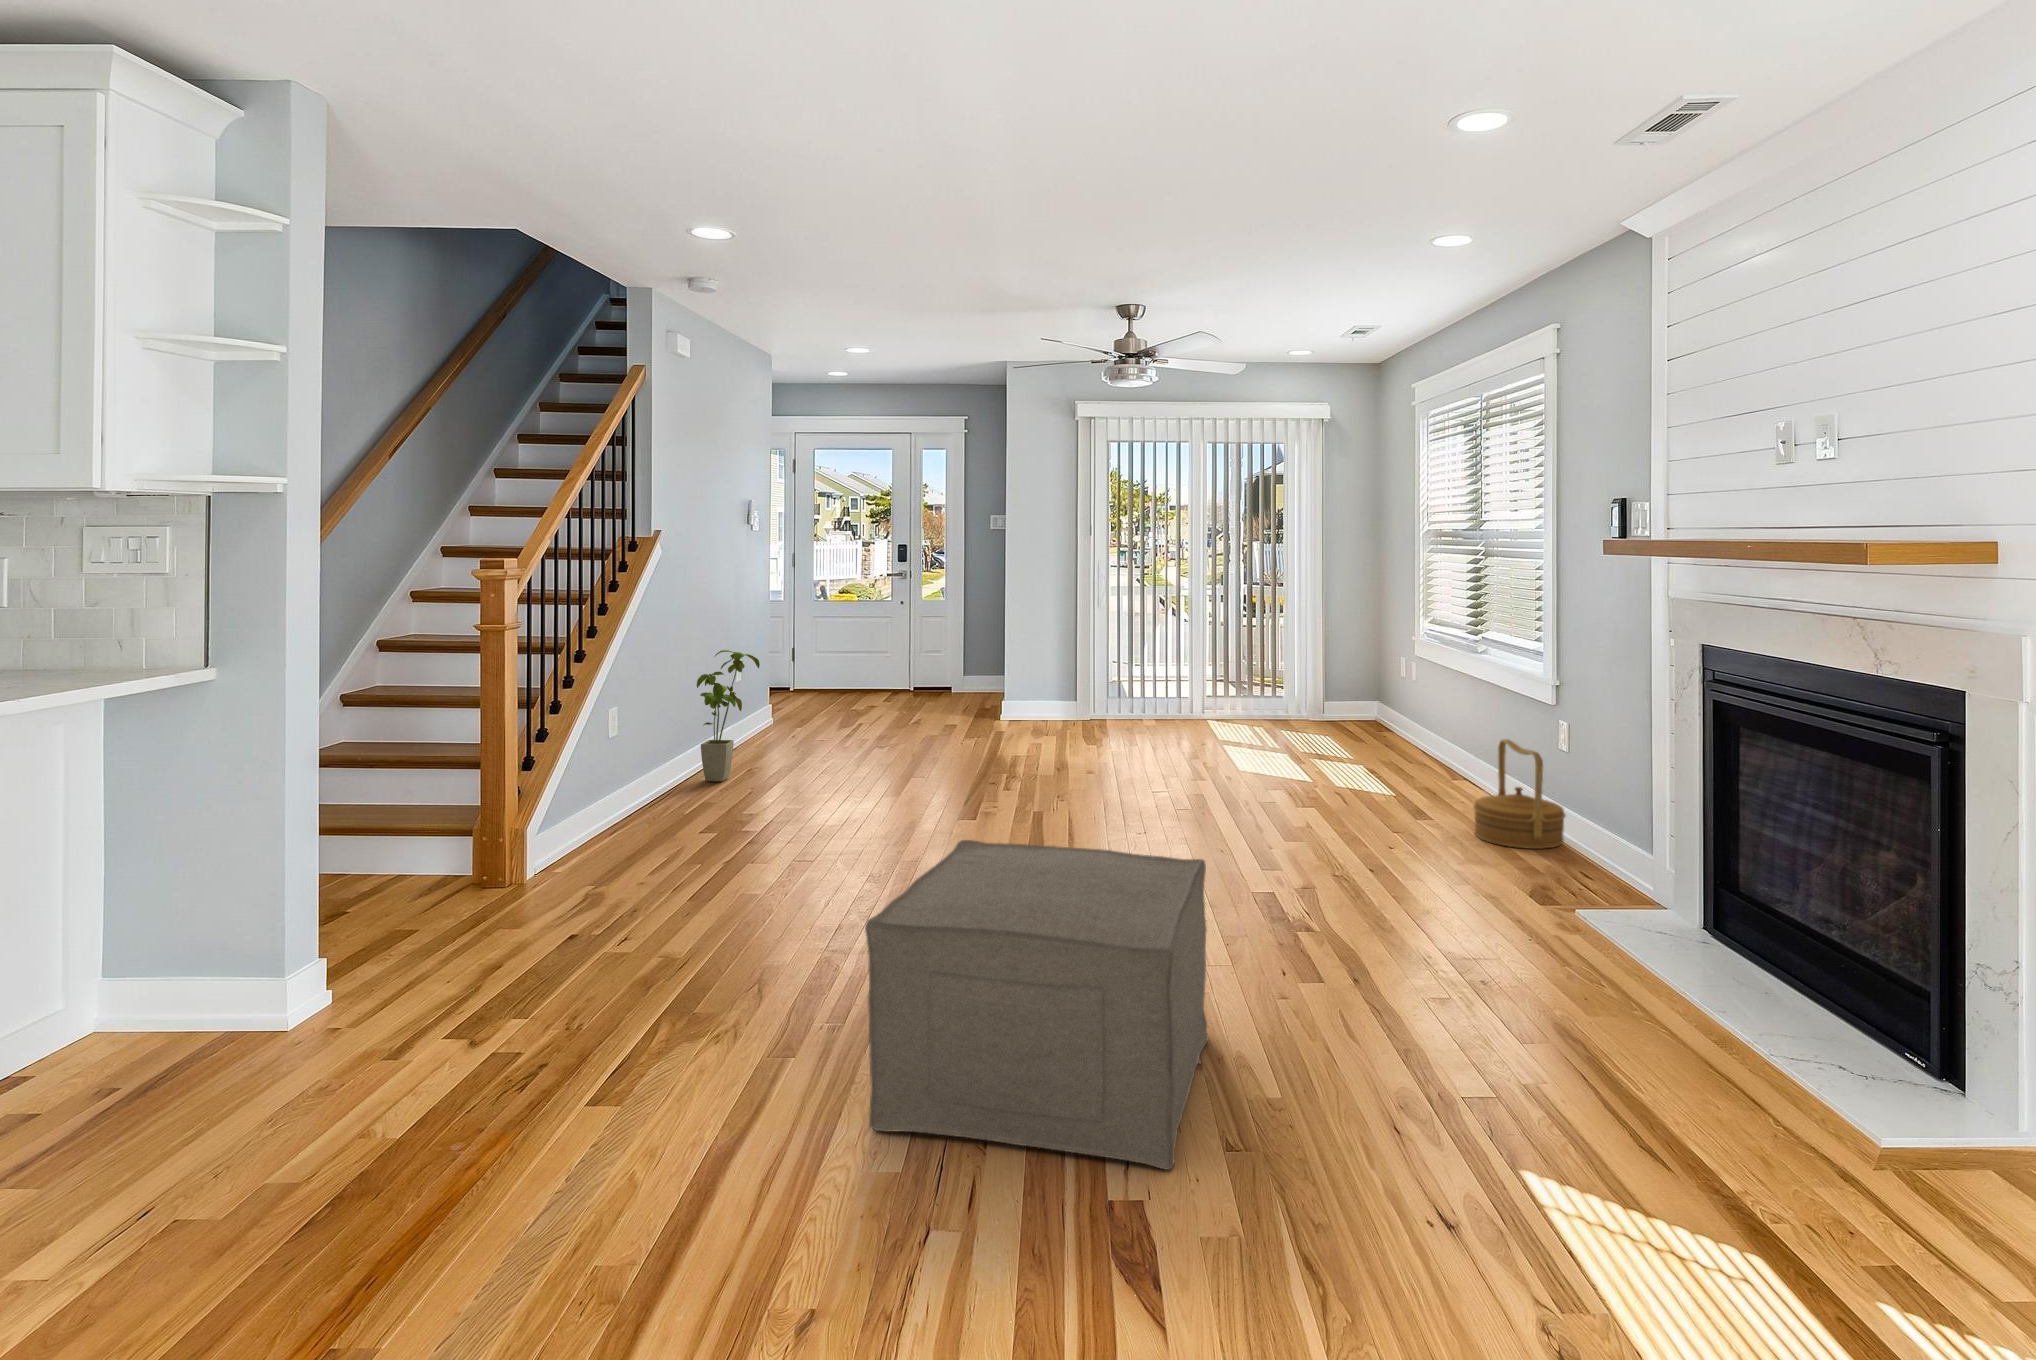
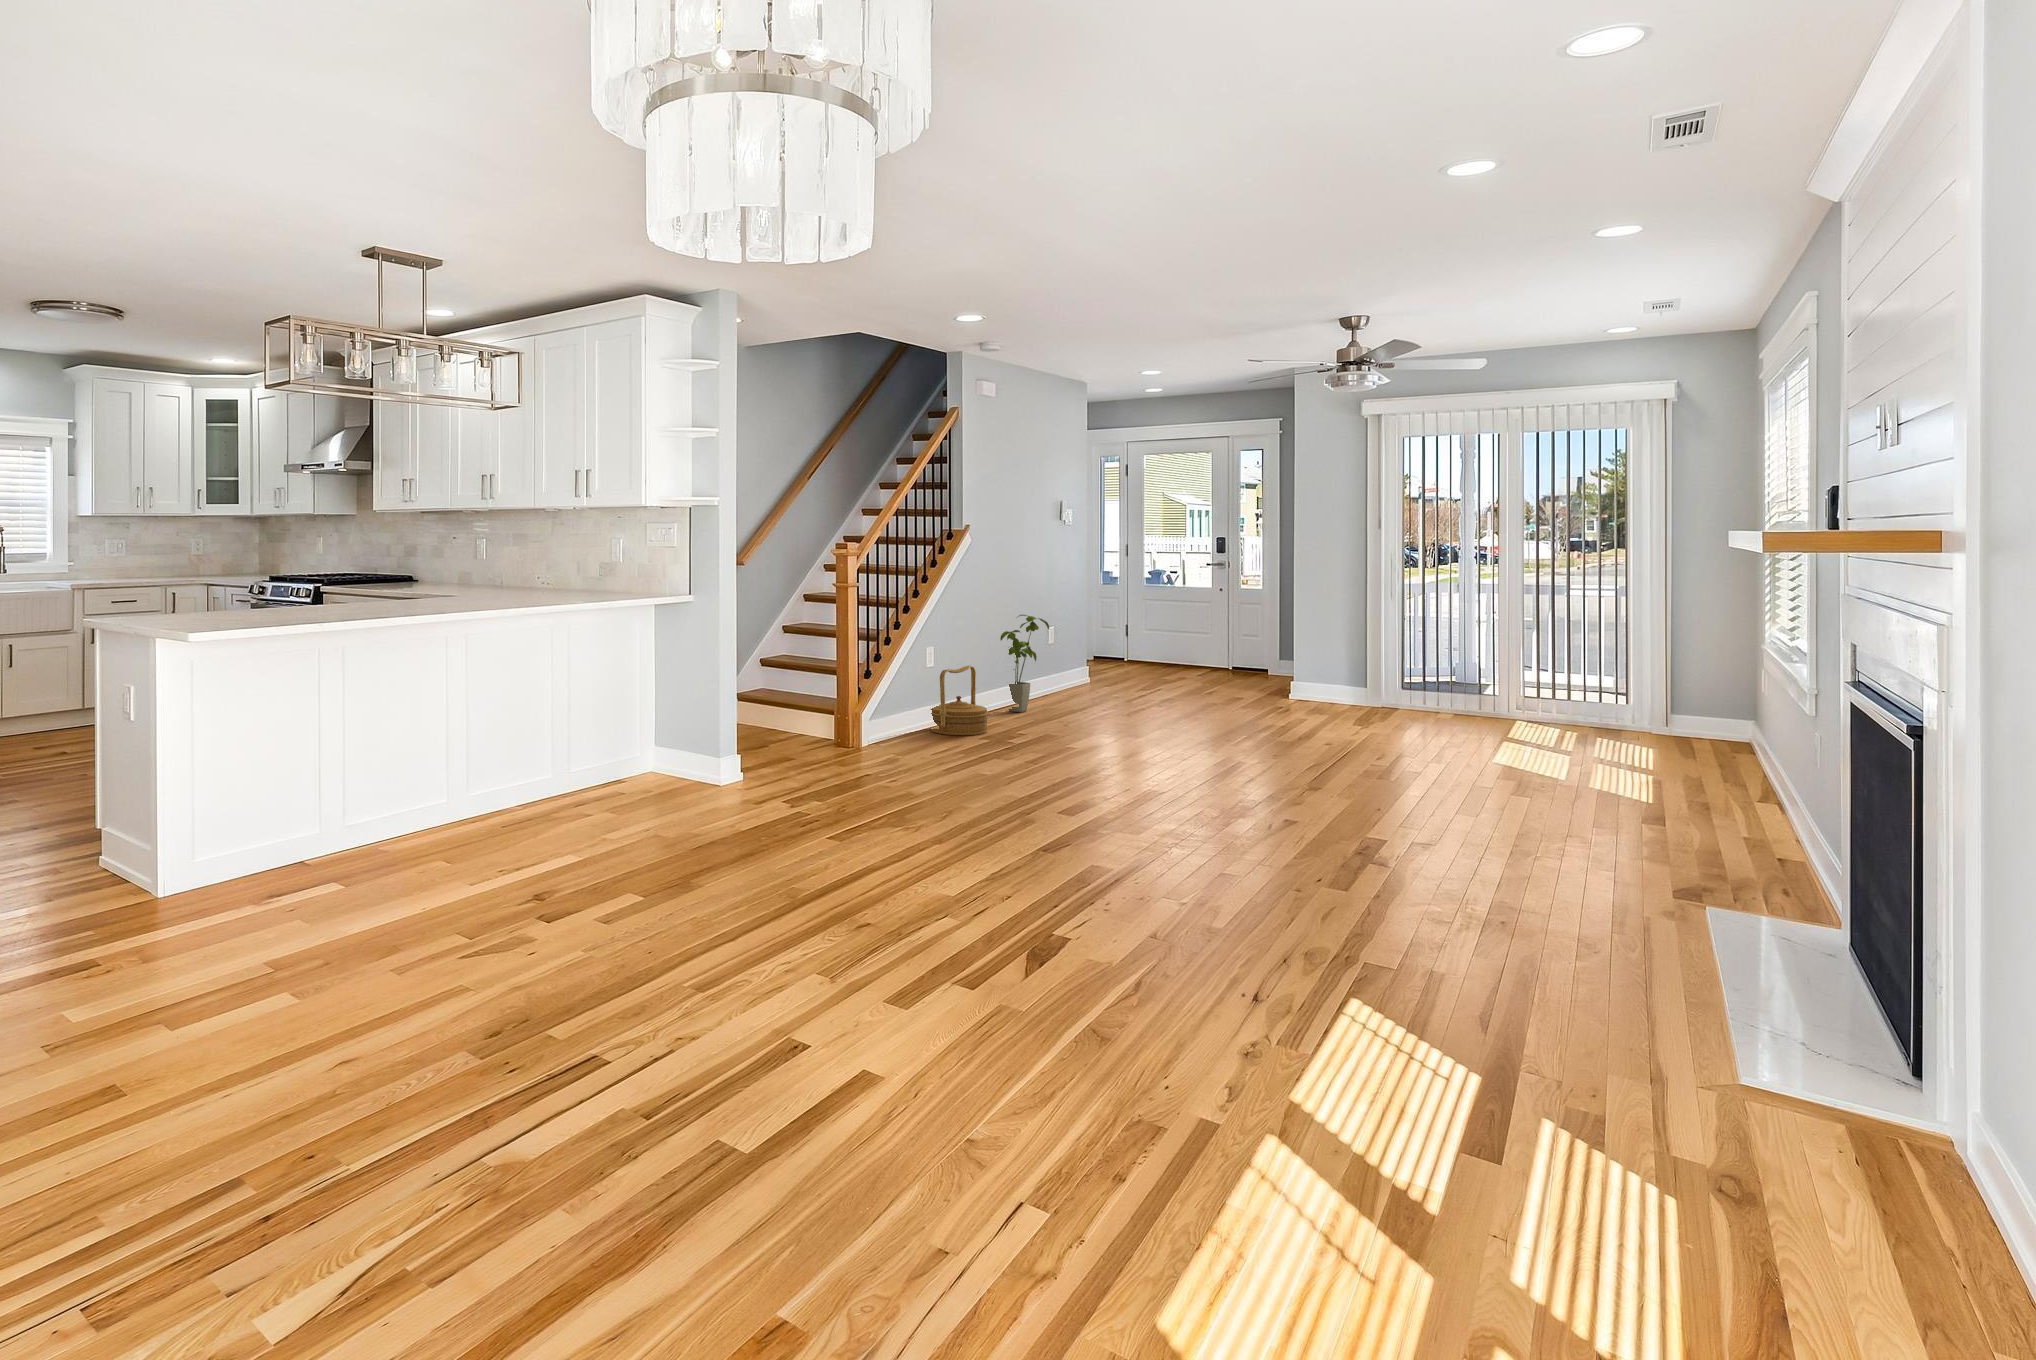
woven basket: present [1473,739,1566,849] -> present [931,666,988,735]
ottoman: present [865,840,1208,1170] -> none [963,721,1228,910]

